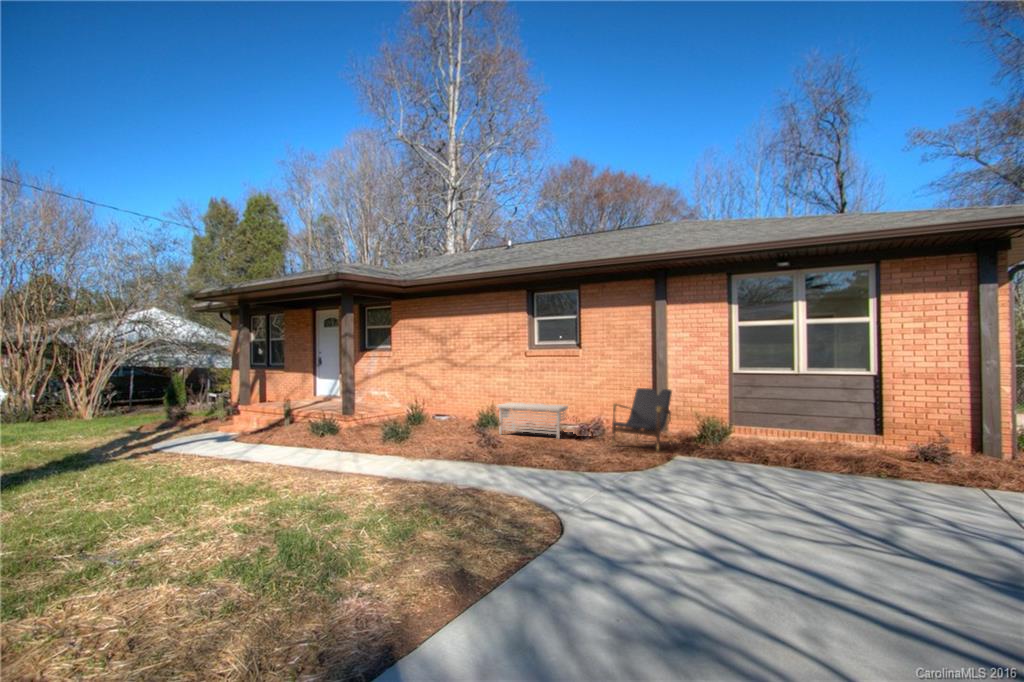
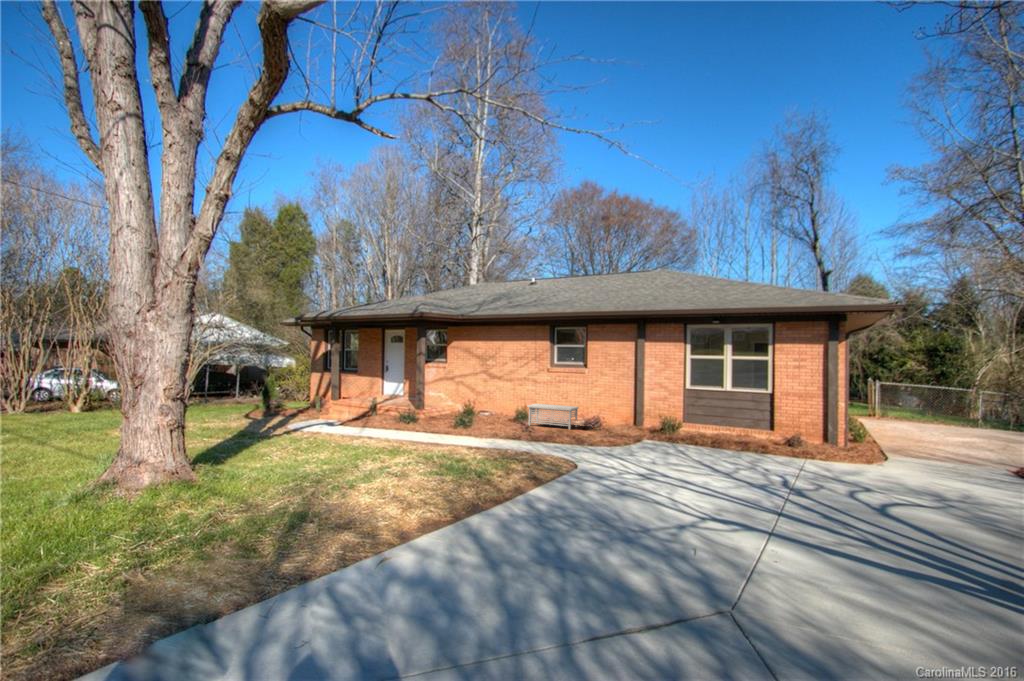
lounge chair: present [612,388,672,451] -> none [605,397,646,438]

